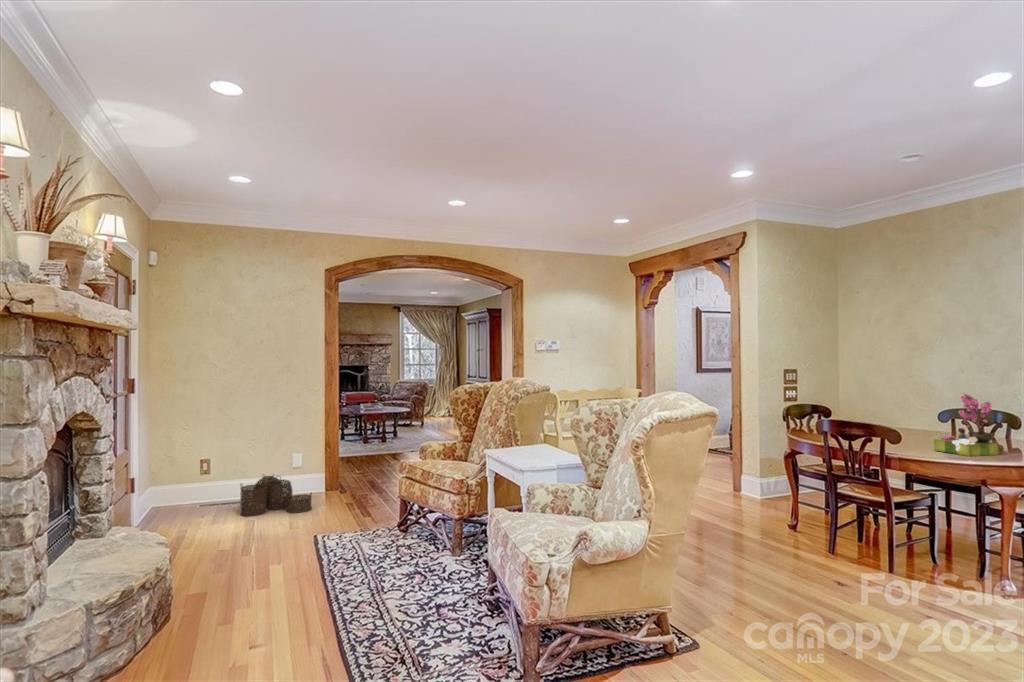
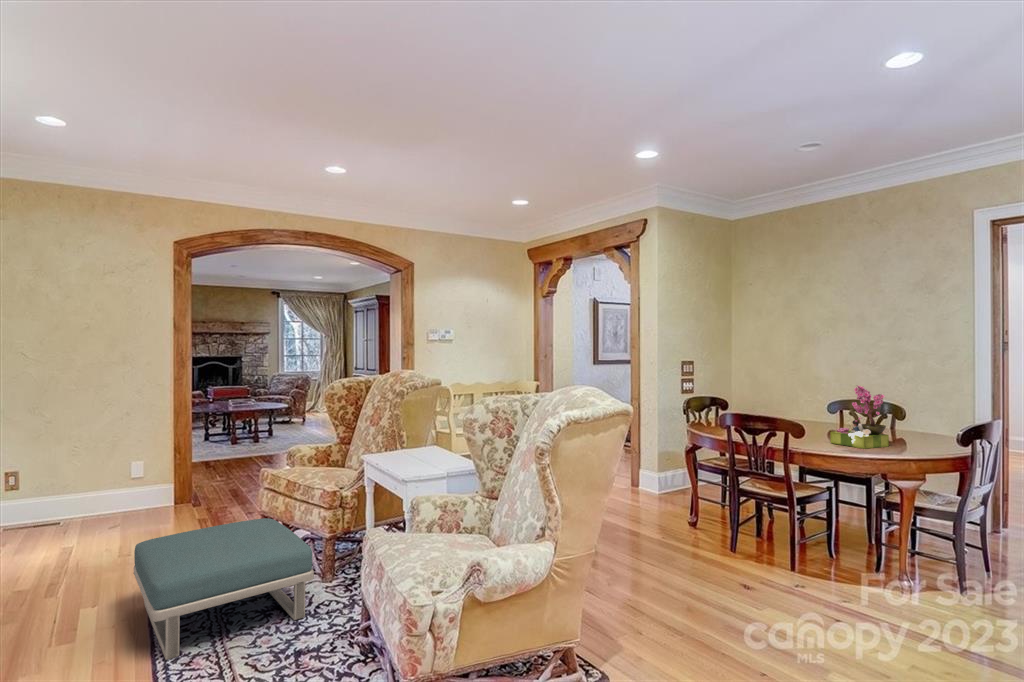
woven basket: present [240,476,312,516] -> none [51,488,152,543]
footstool: none [310,501,447,603] -> present [134,518,314,660]

